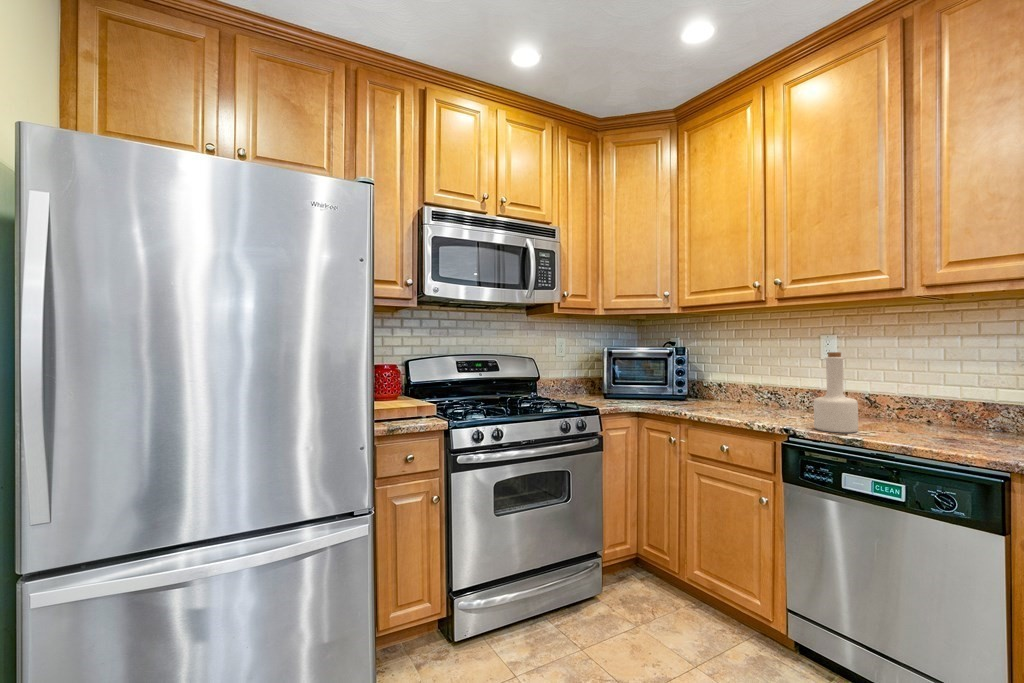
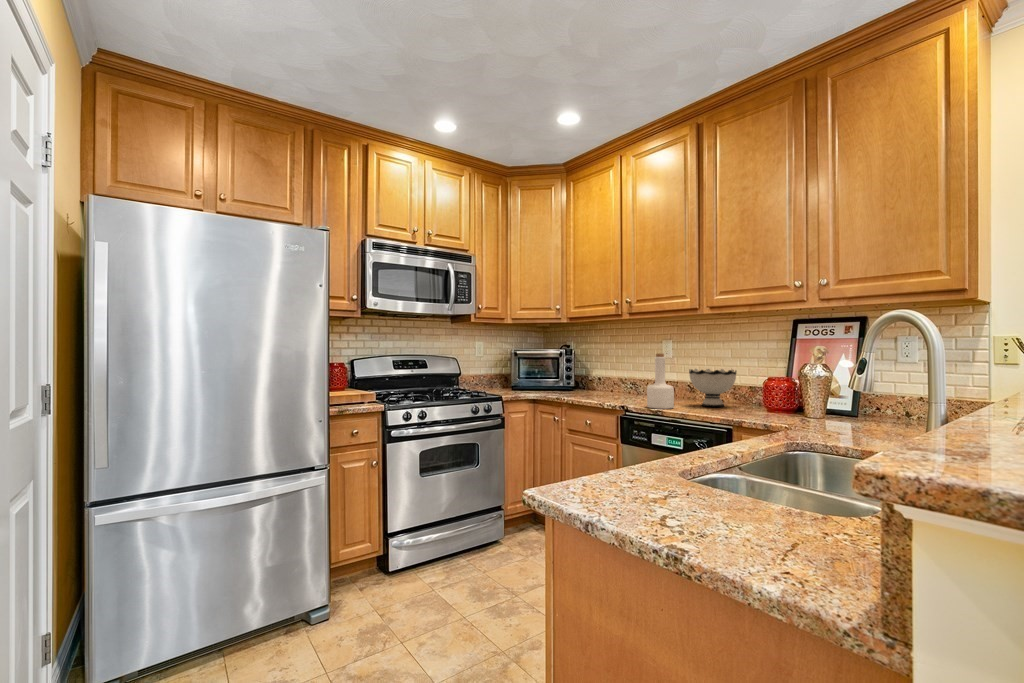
bowl: none [874,374,956,431] -> present [689,369,736,407]

